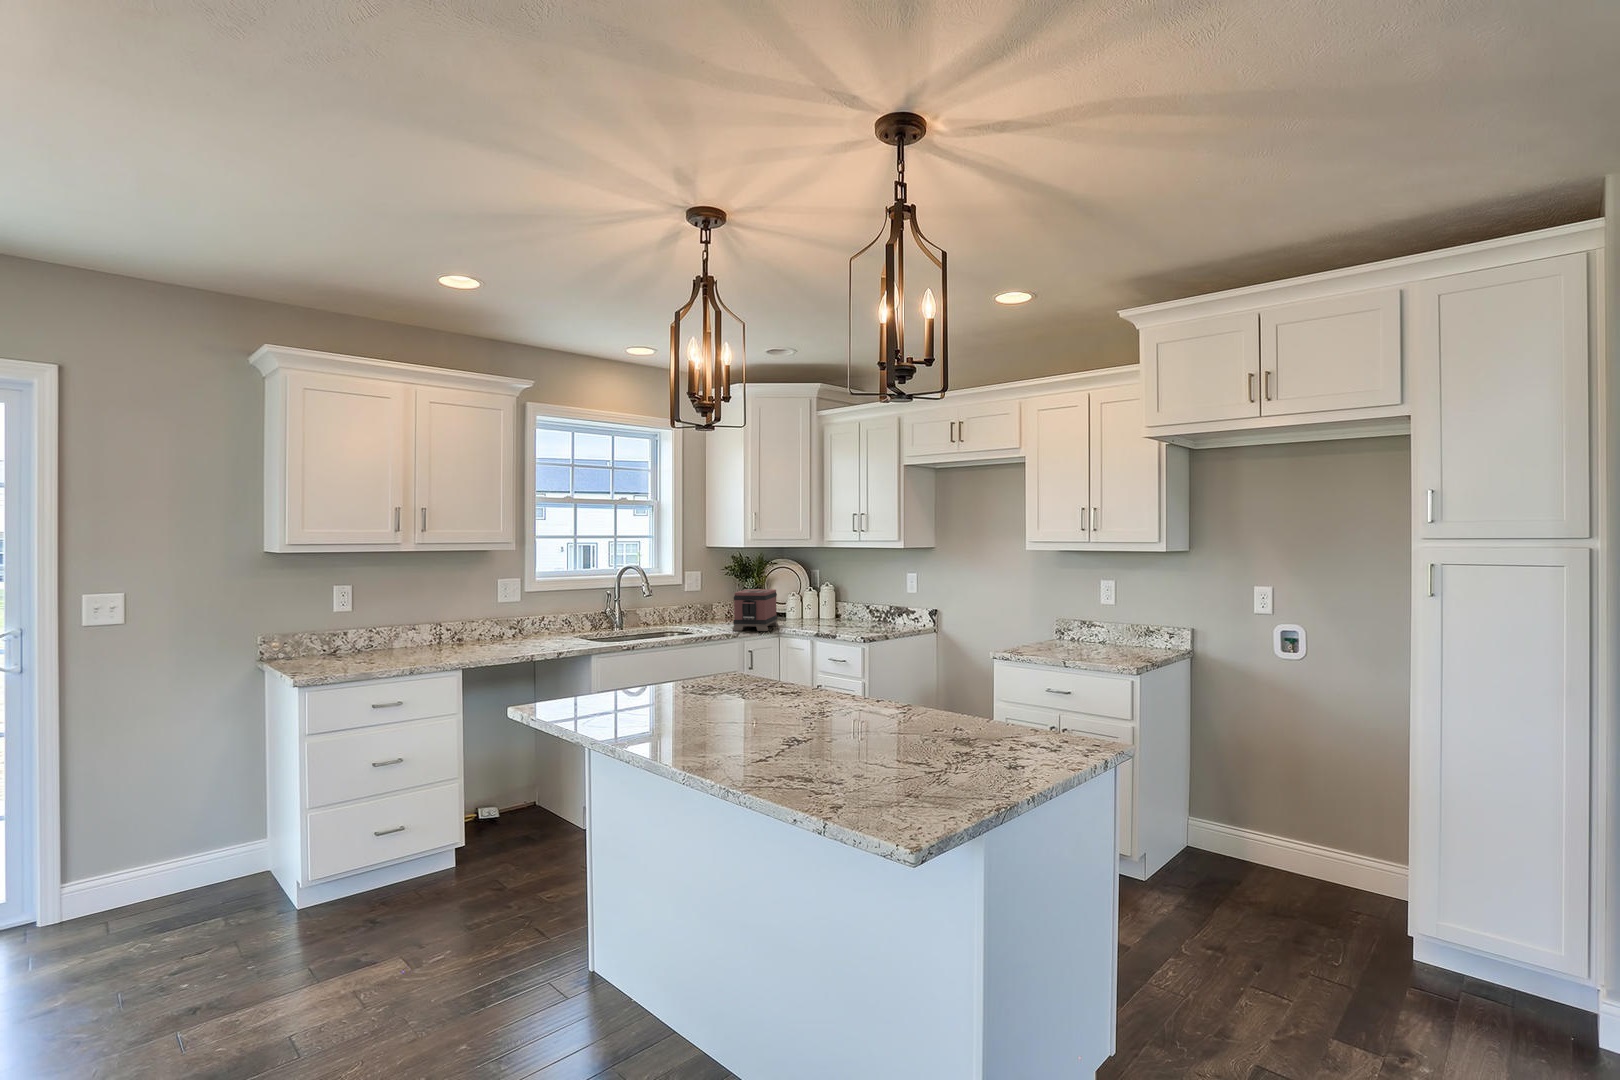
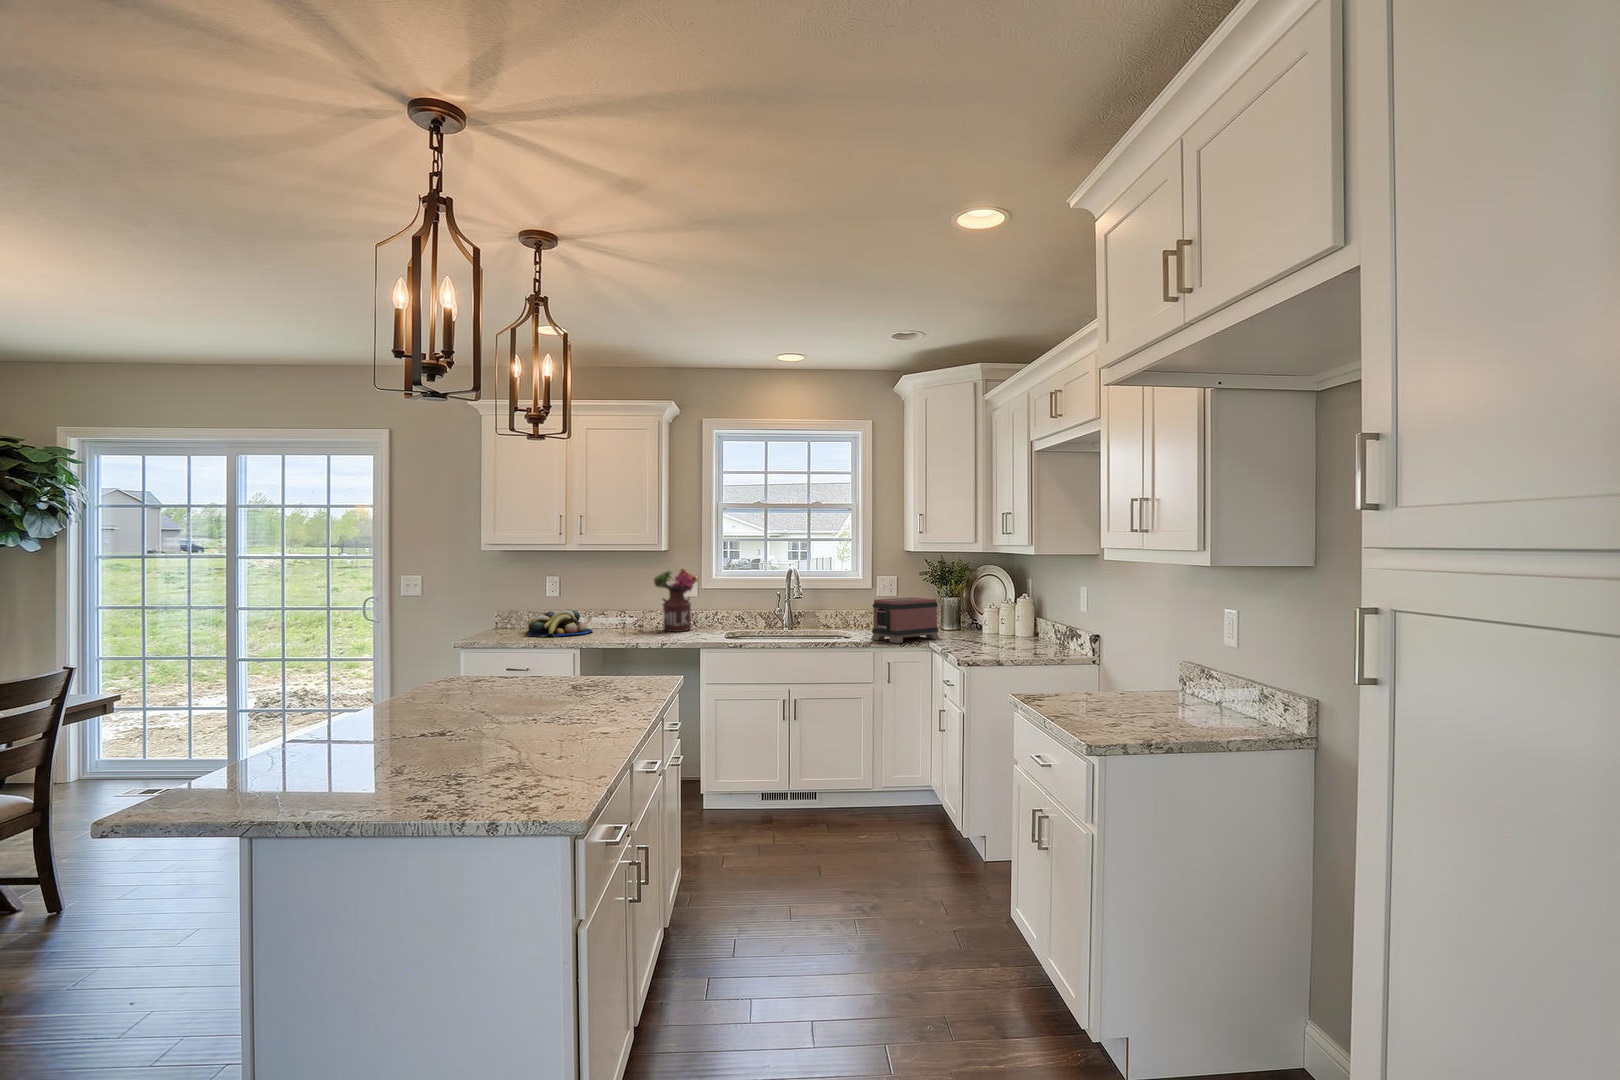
flower arrangement: none [487,569,540,642] -> present [654,569,698,632]
fruit bowl: none [335,626,427,662] -> present [527,609,592,637]

